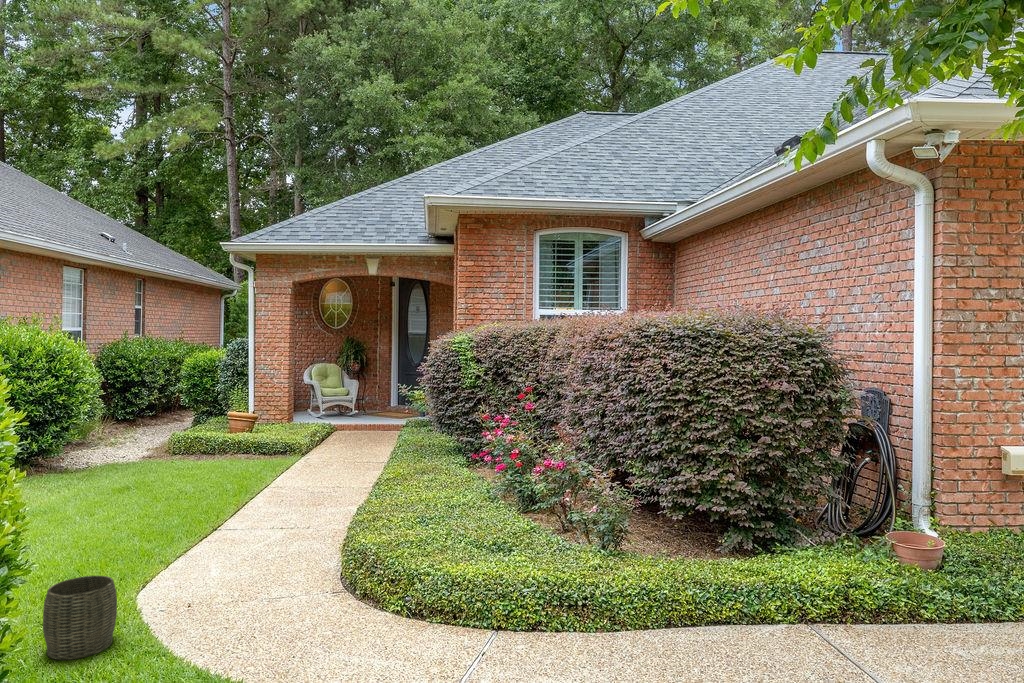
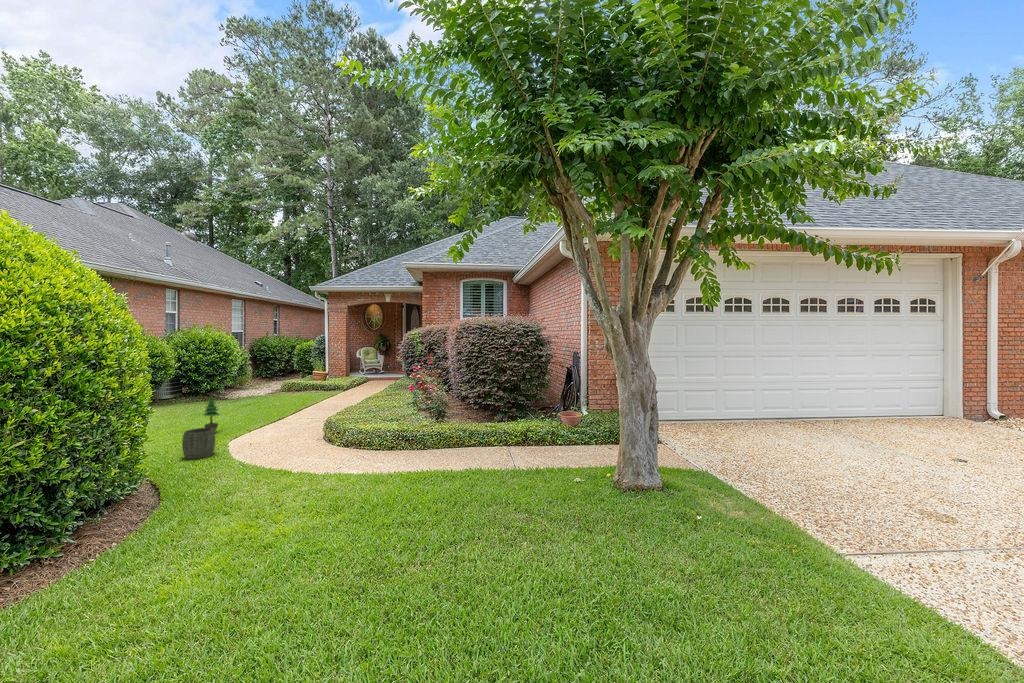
potted tree: none [61,483,98,570] -> present [203,396,220,431]

